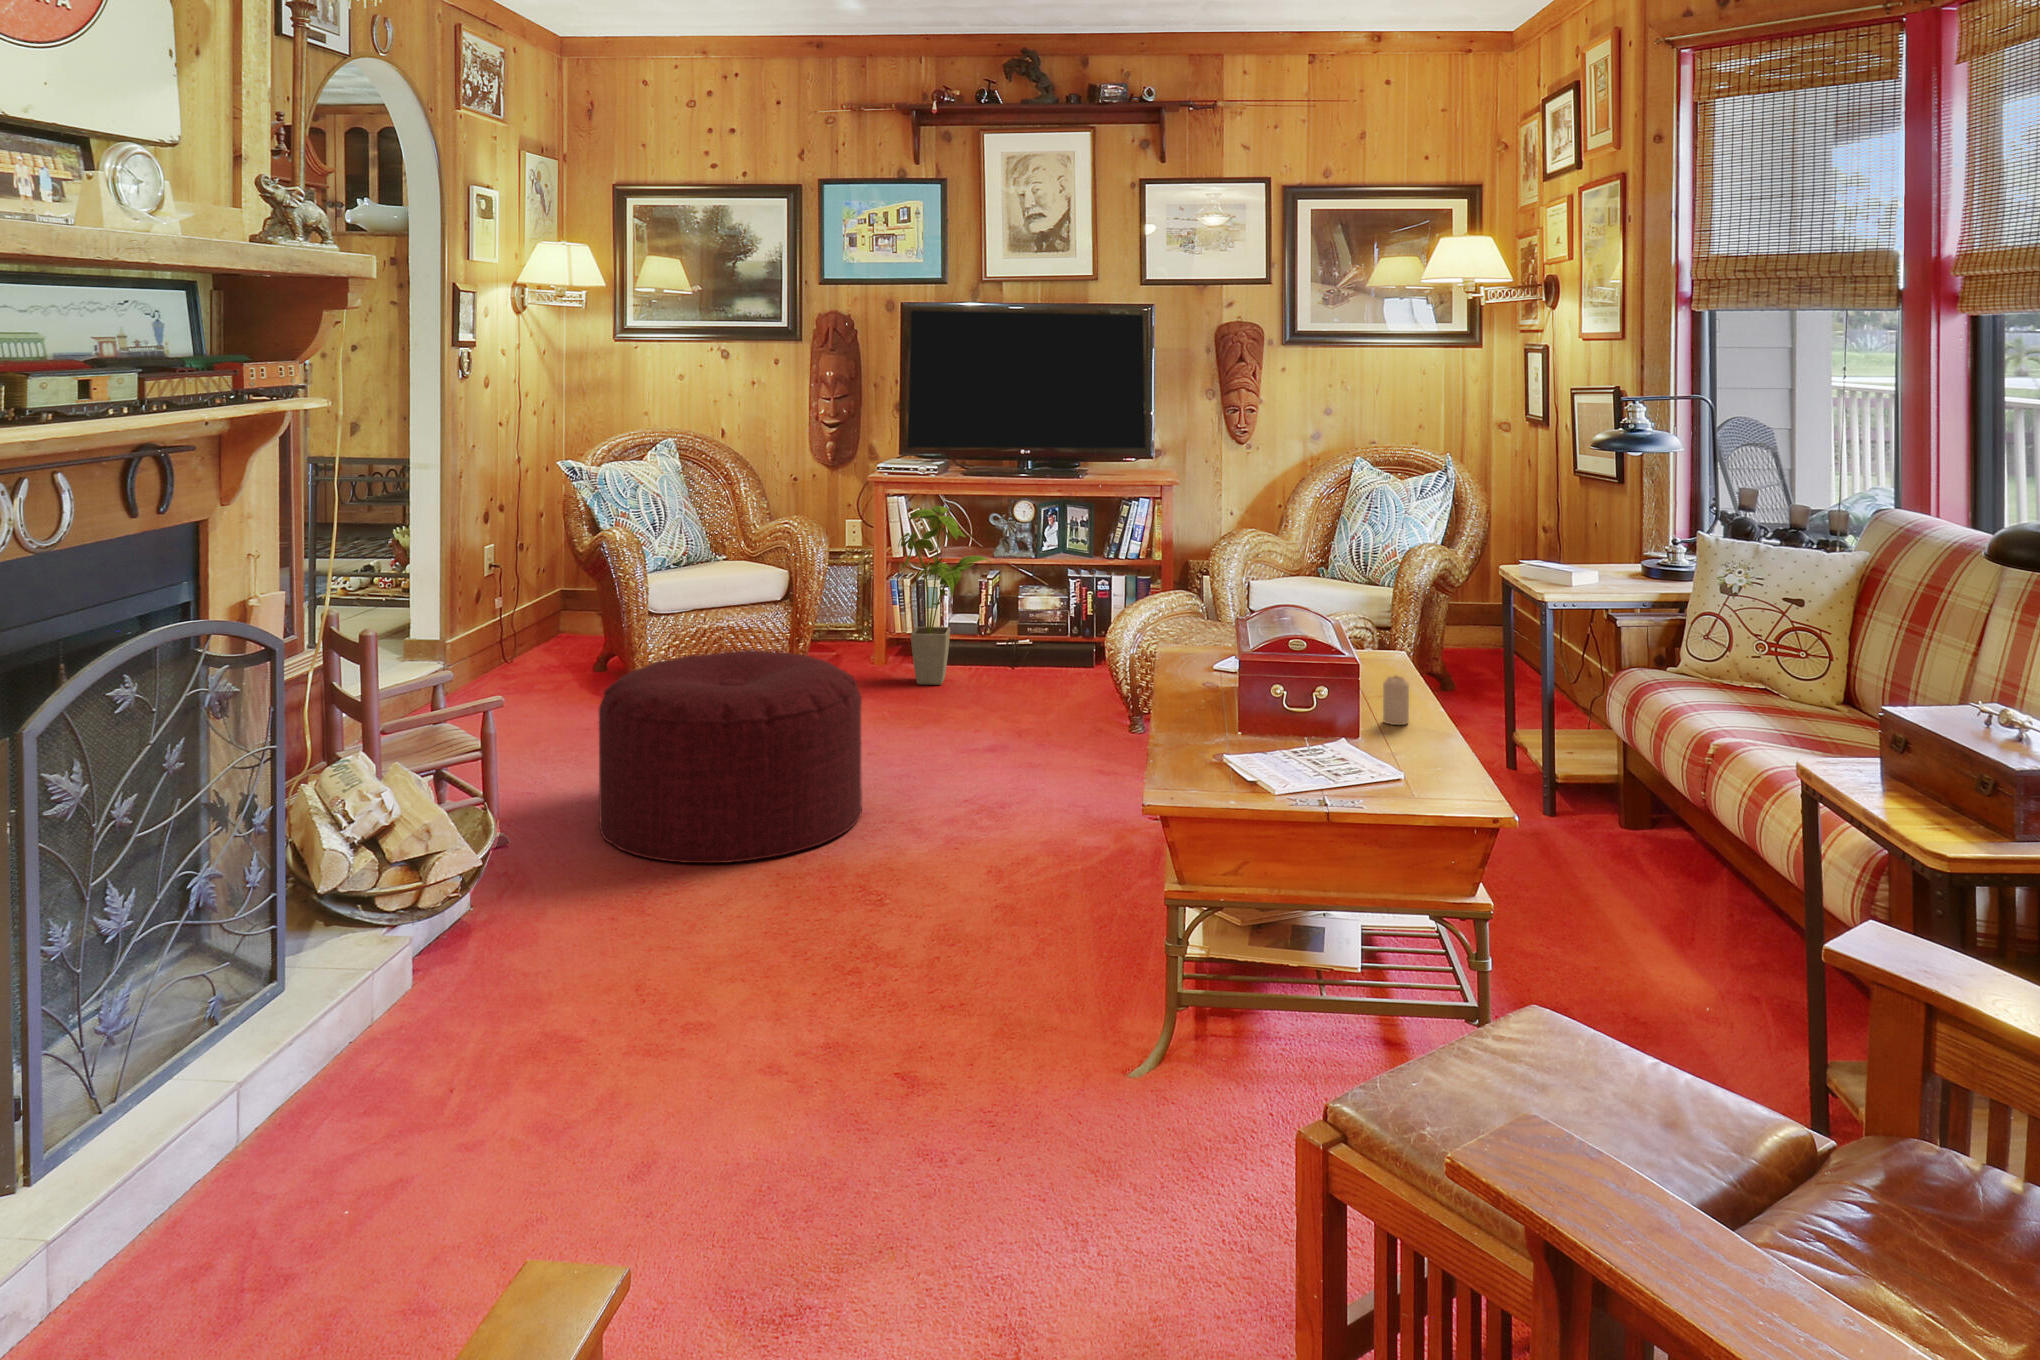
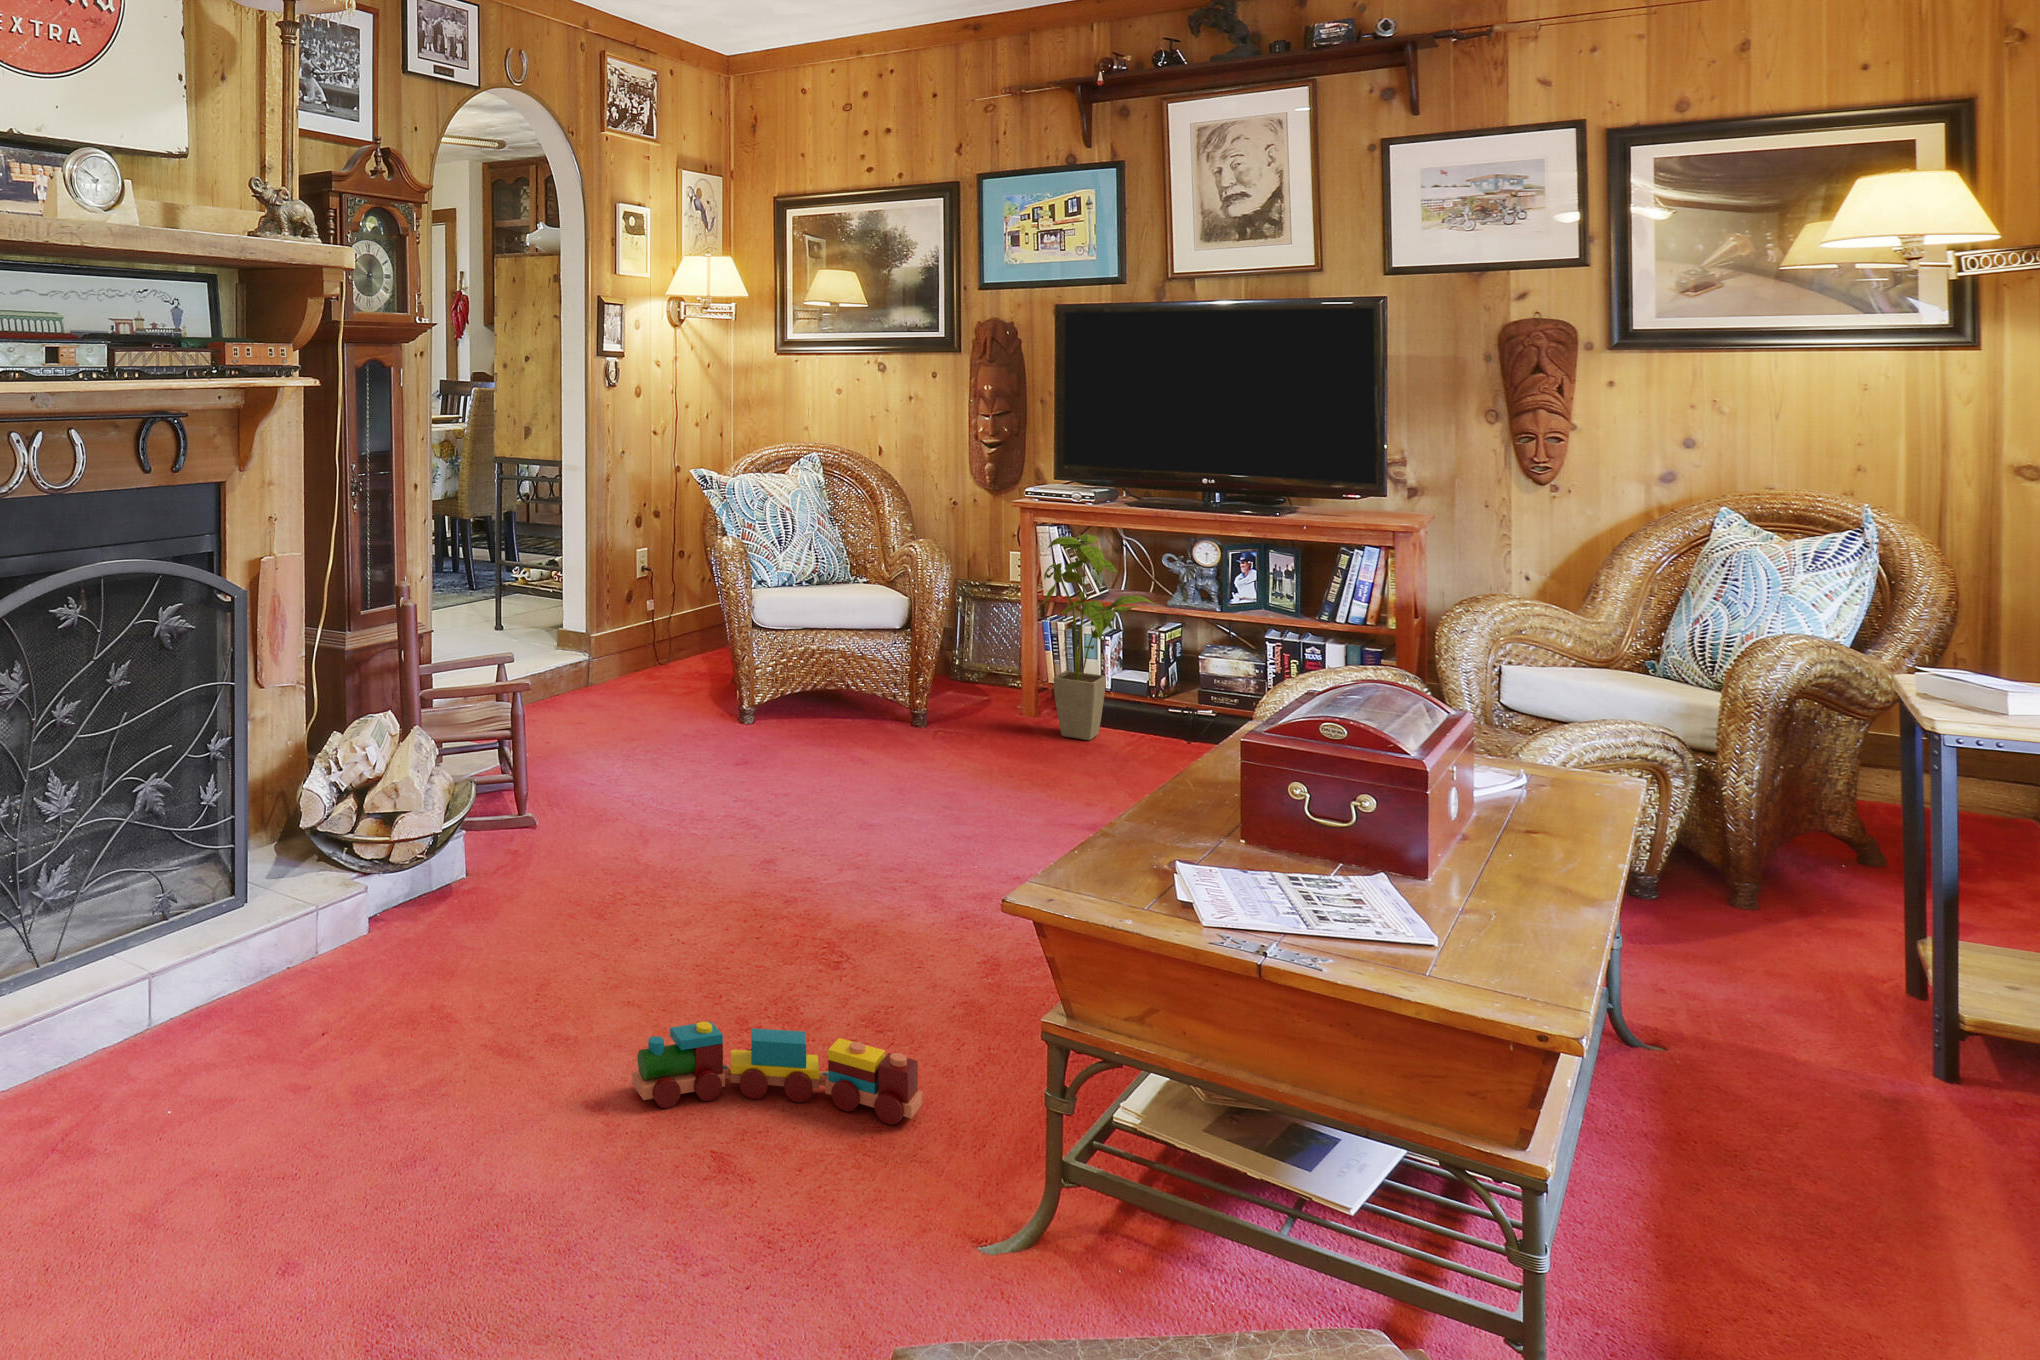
ottoman: present [599,650,862,863] -> none [629,664,905,887]
candle: present [1383,676,1409,725] -> none [1516,796,1561,871]
toy train: none [778,959,1012,1059] -> present [632,1022,922,1125]

